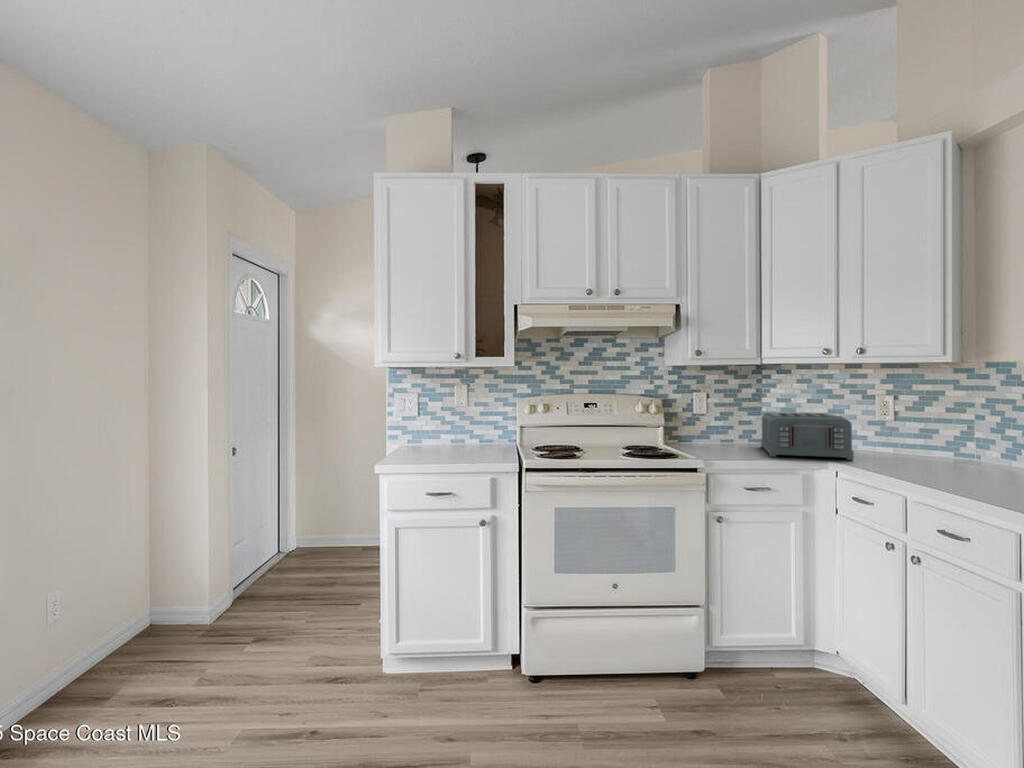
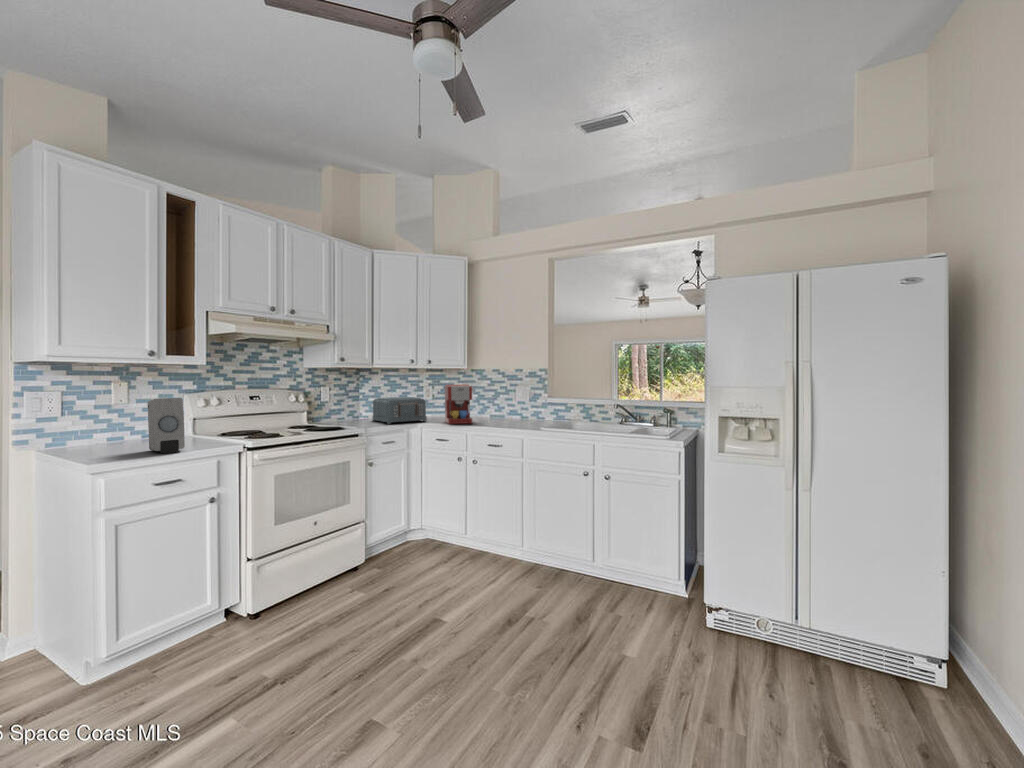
coffee maker: none [891,395,968,480] -> present [445,384,474,424]
soap dispenser: none [425,403,465,464] -> present [148,398,185,453]

